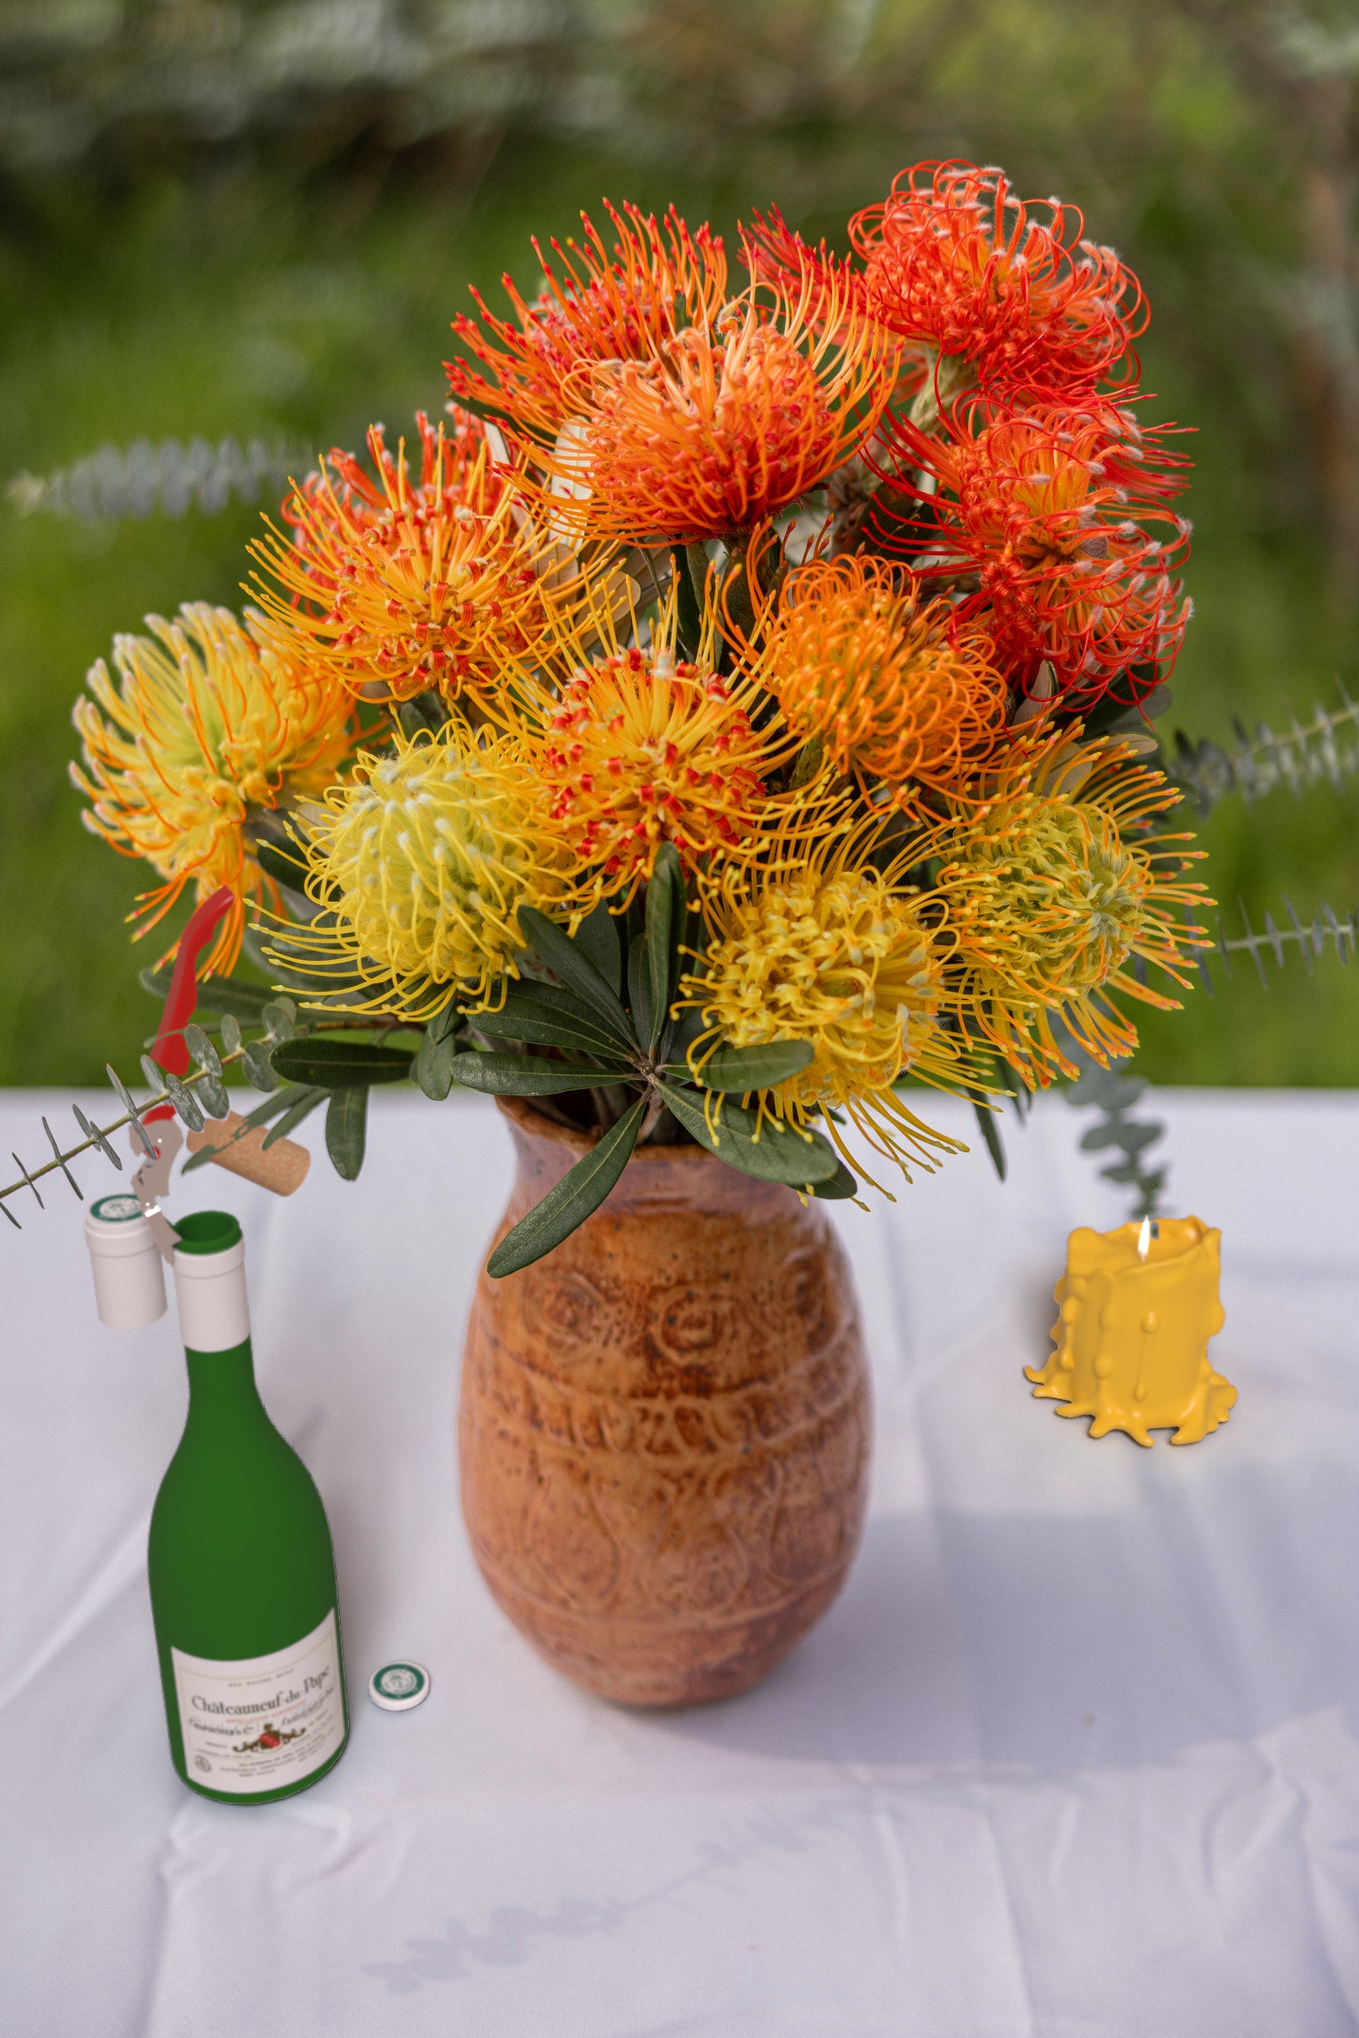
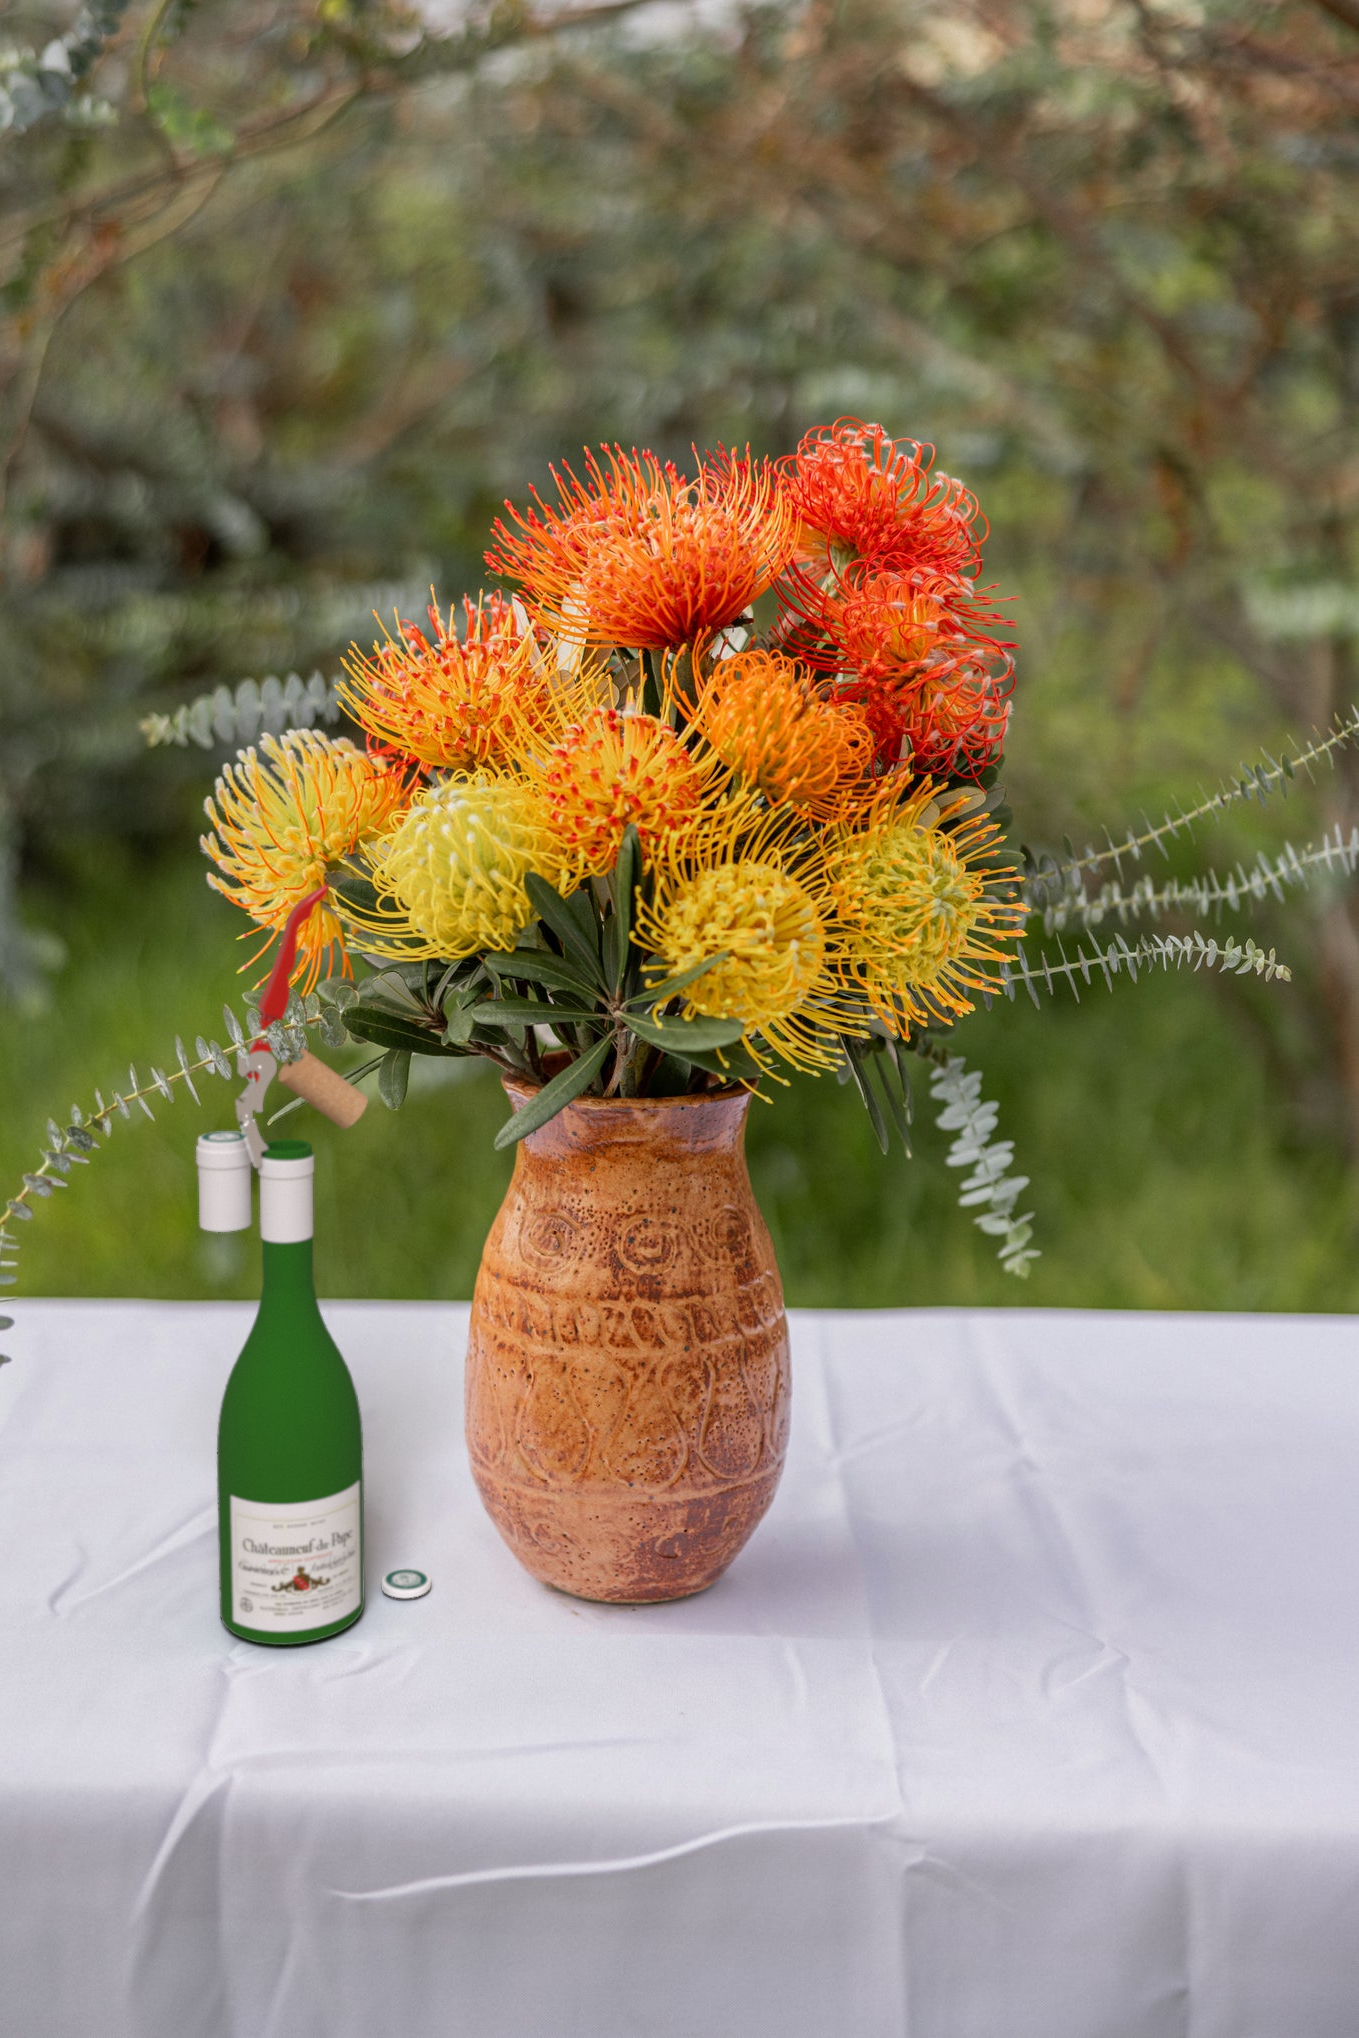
candle: present [1025,1214,1238,1447] -> none [936,1276,1113,1472]

